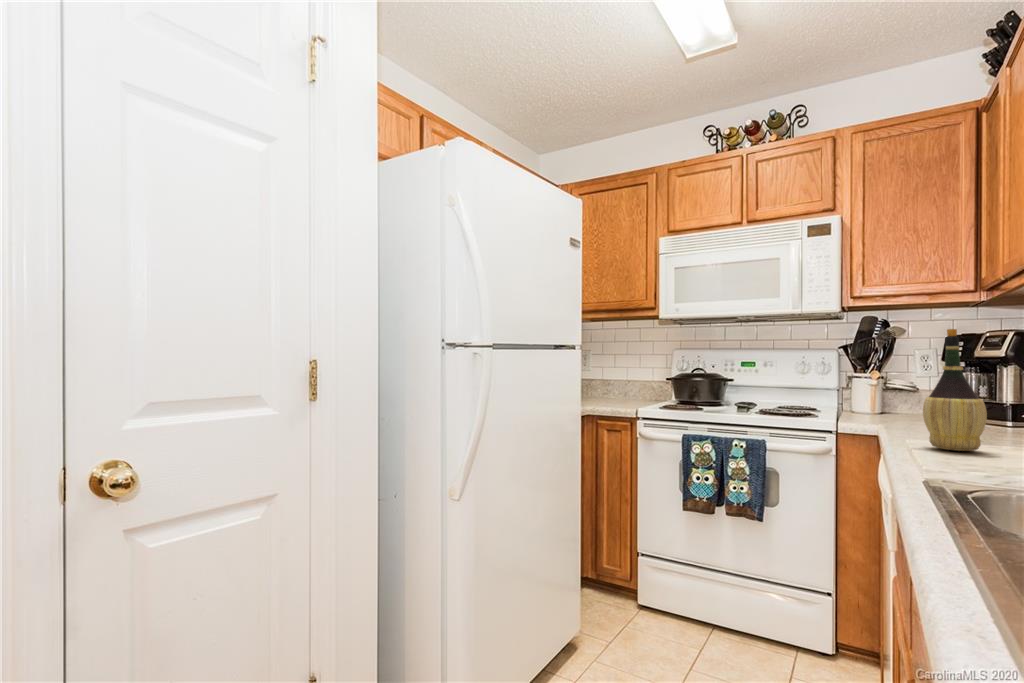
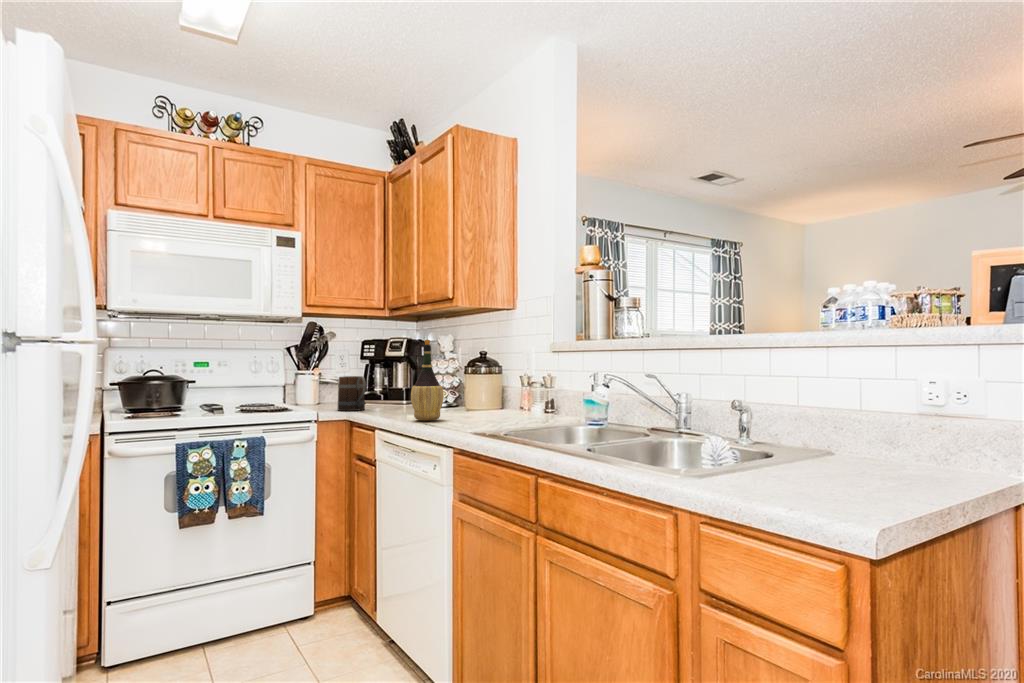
mug: none [868,381,911,426] -> present [338,376,366,411]

